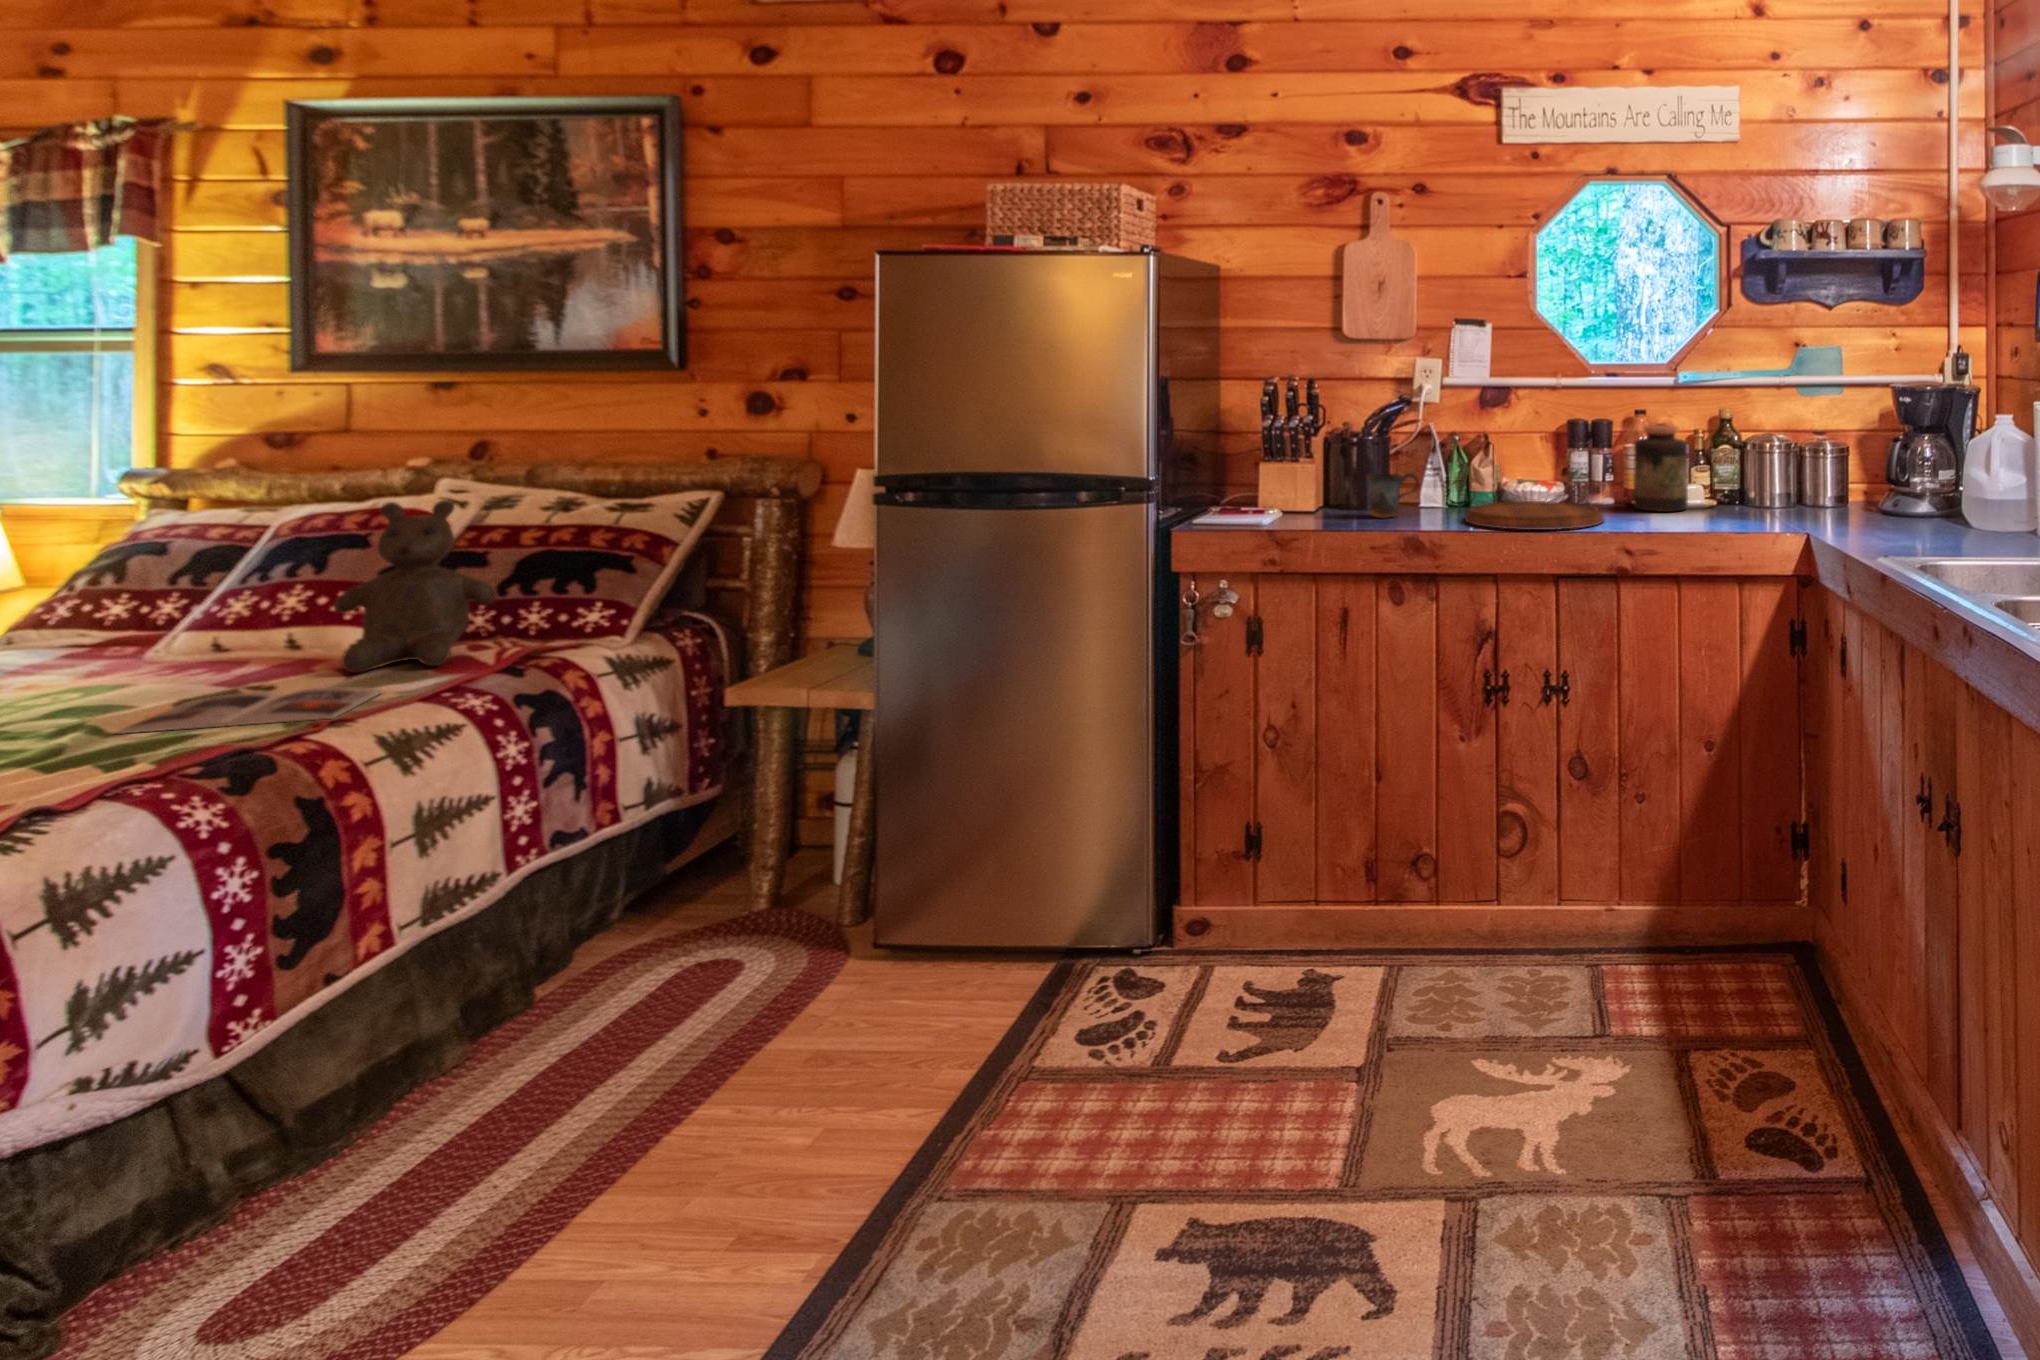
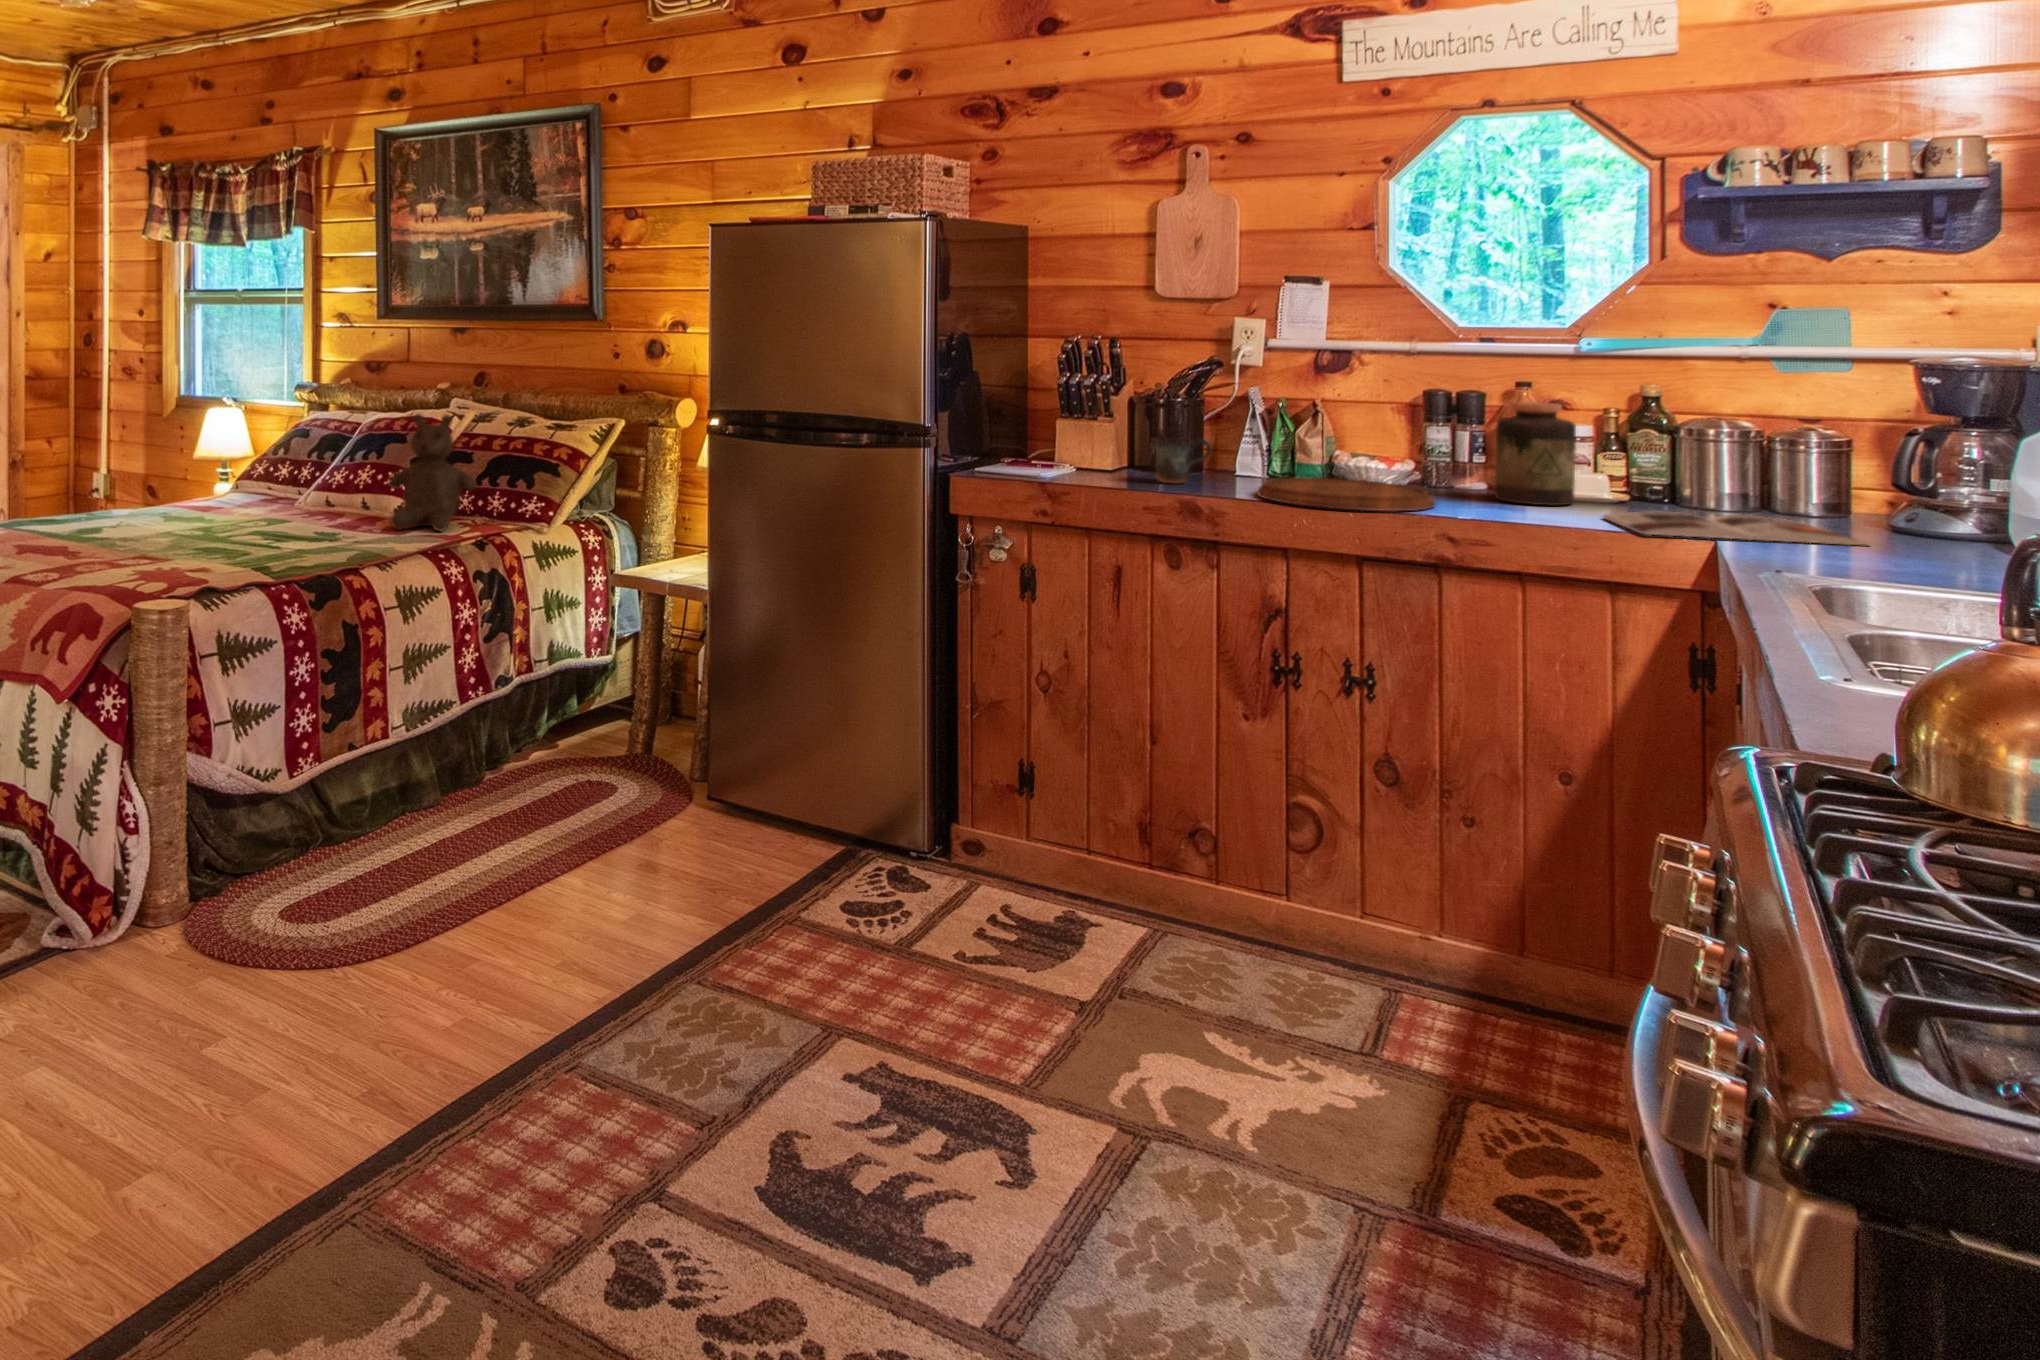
magazine: present [116,687,382,734] -> present [1602,511,1869,546]

